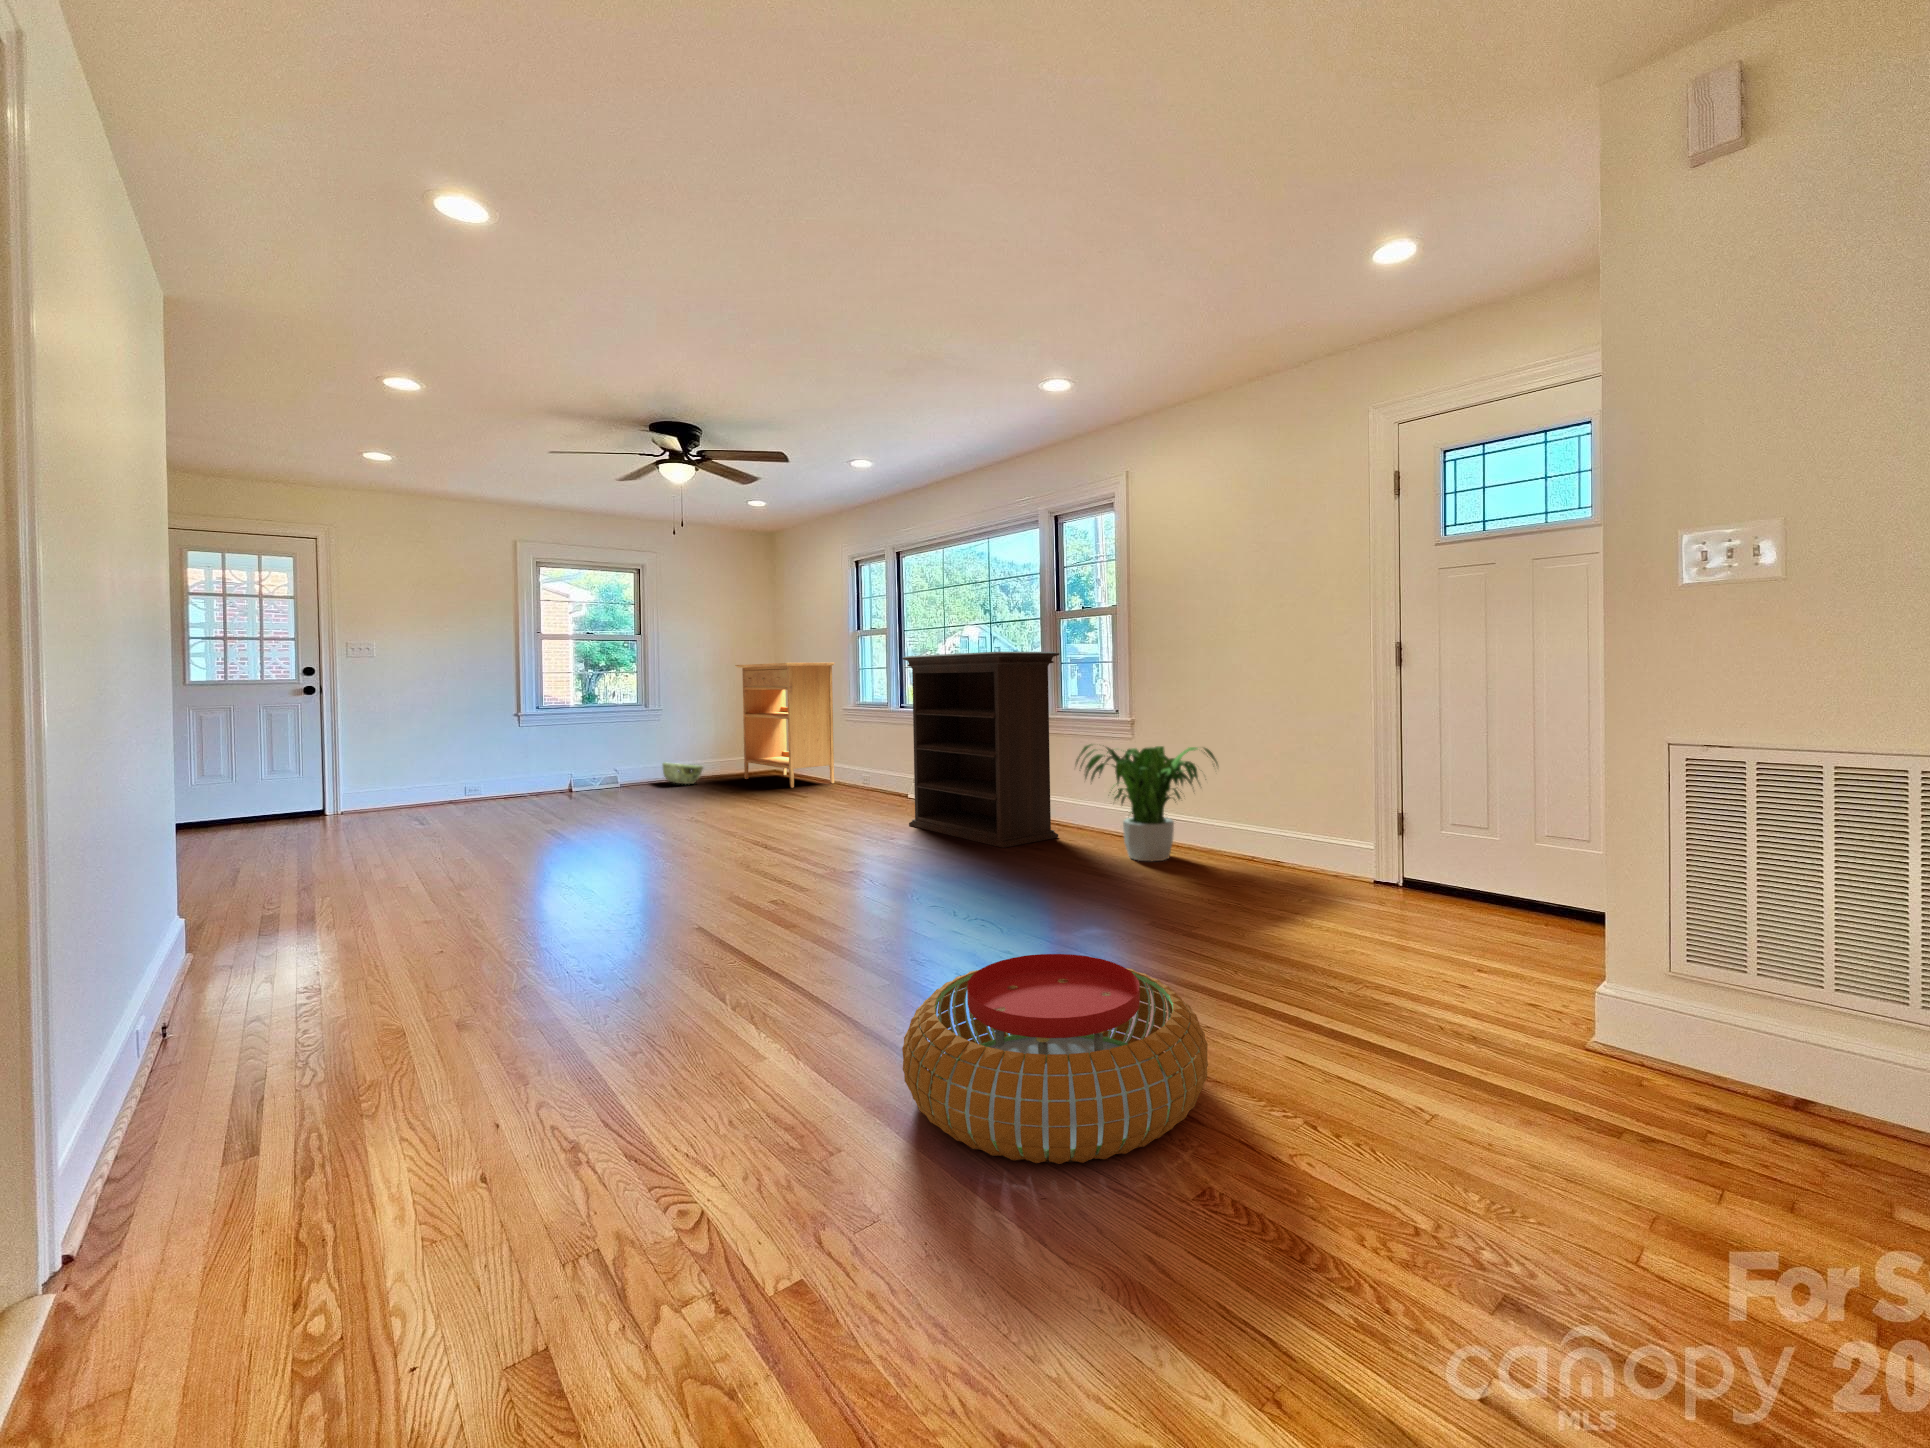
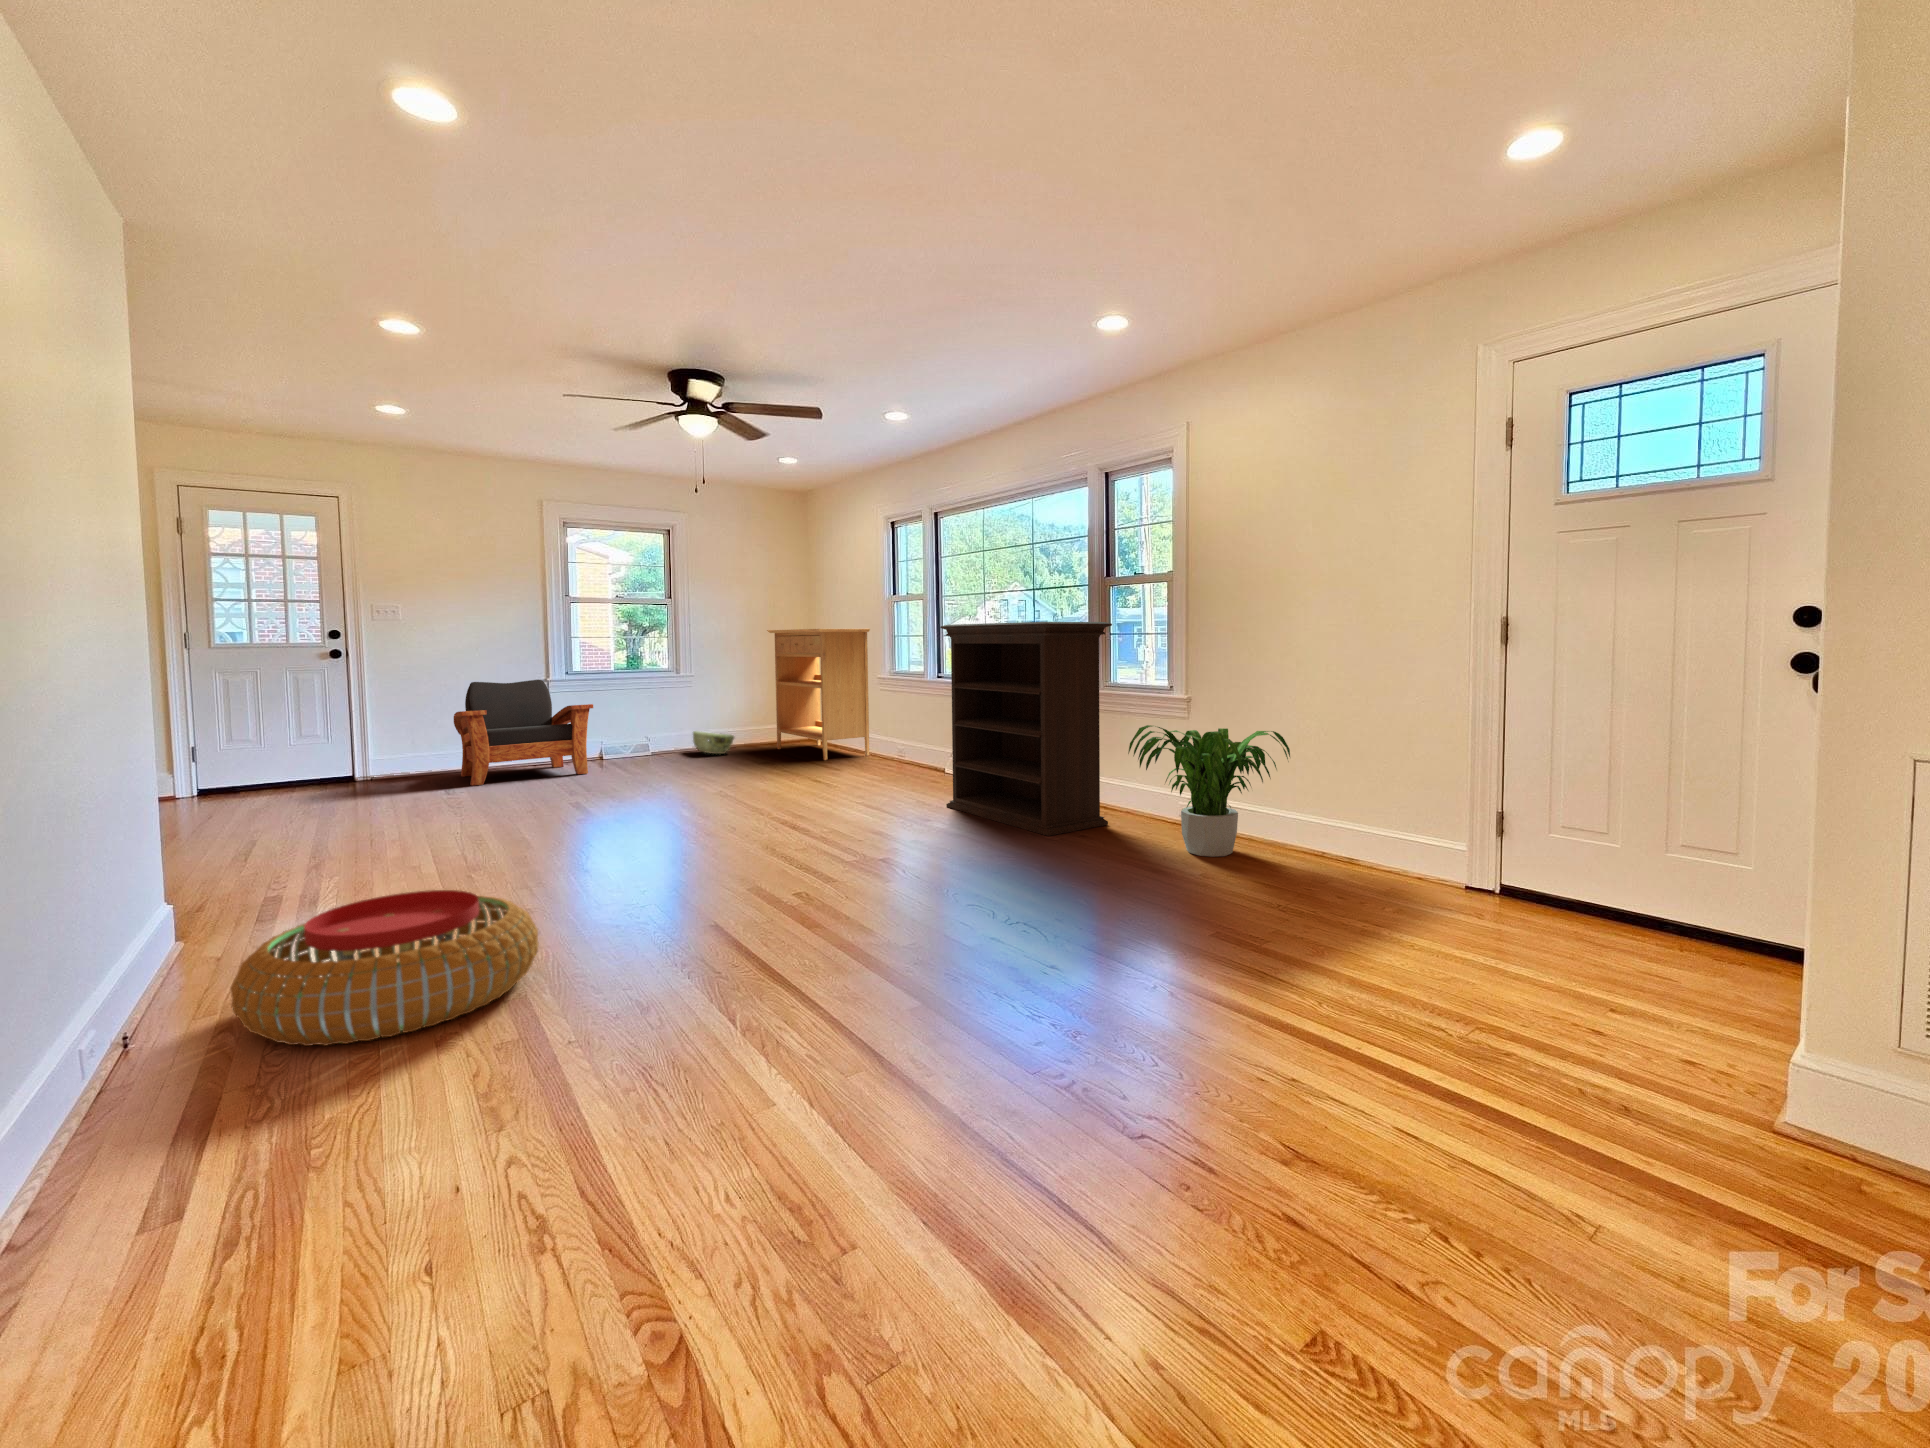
armchair: none [430,714,568,816] -> present [454,680,593,786]
pouf: present [902,954,1208,1164] -> present [230,890,539,1046]

